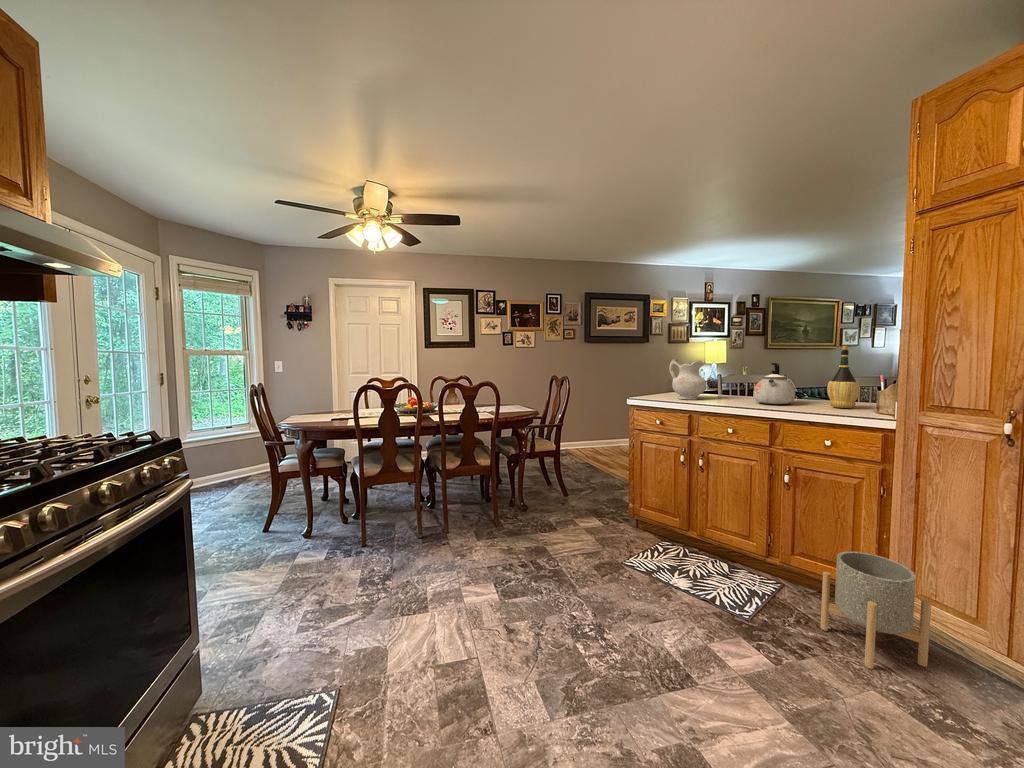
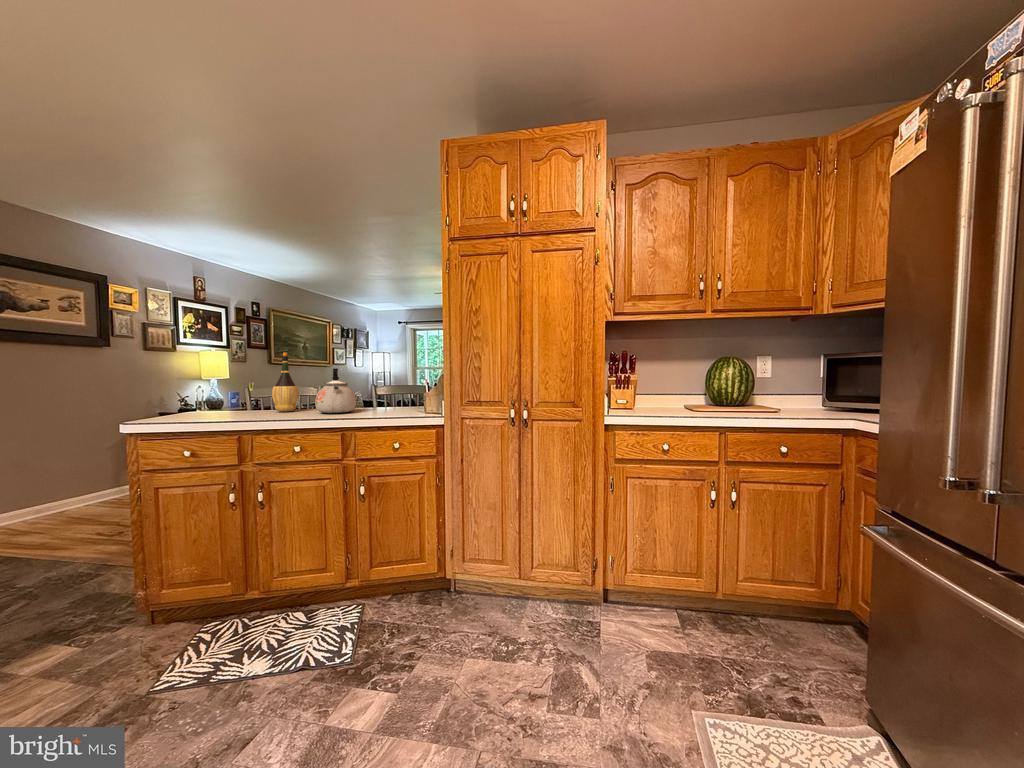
wine bottle: present [827,346,860,408] -> present [272,353,299,411]
ceramic pitcher: present [670,359,706,400] -> none [199,363,255,417]
planter: present [821,551,931,669] -> none [409,536,480,640]

